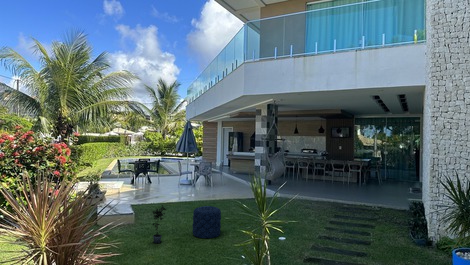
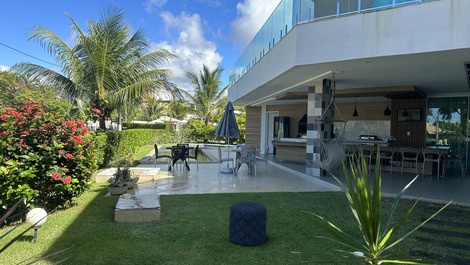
potted plant: present [153,205,166,243] -> none [172,199,193,250]

